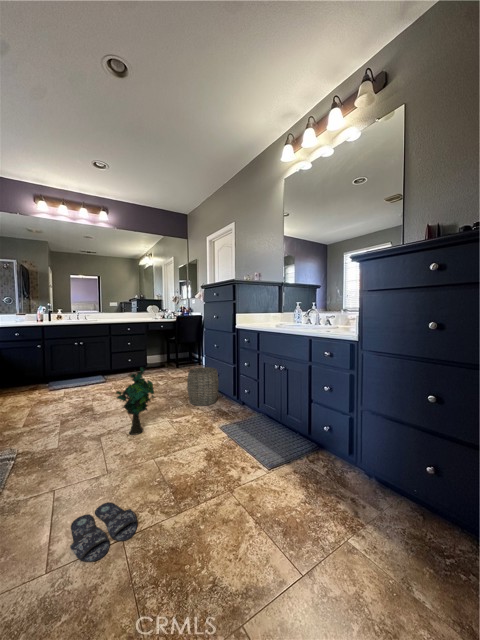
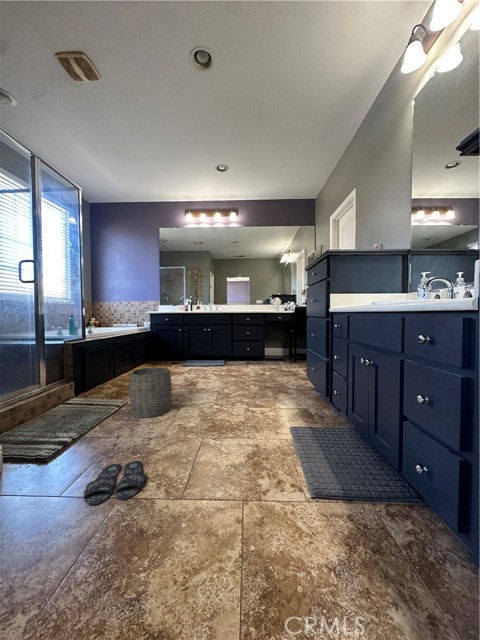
decorative plant: present [116,367,155,435] -> none [191,347,229,413]
woven basket: present [187,367,219,406] -> present [129,367,172,418]

